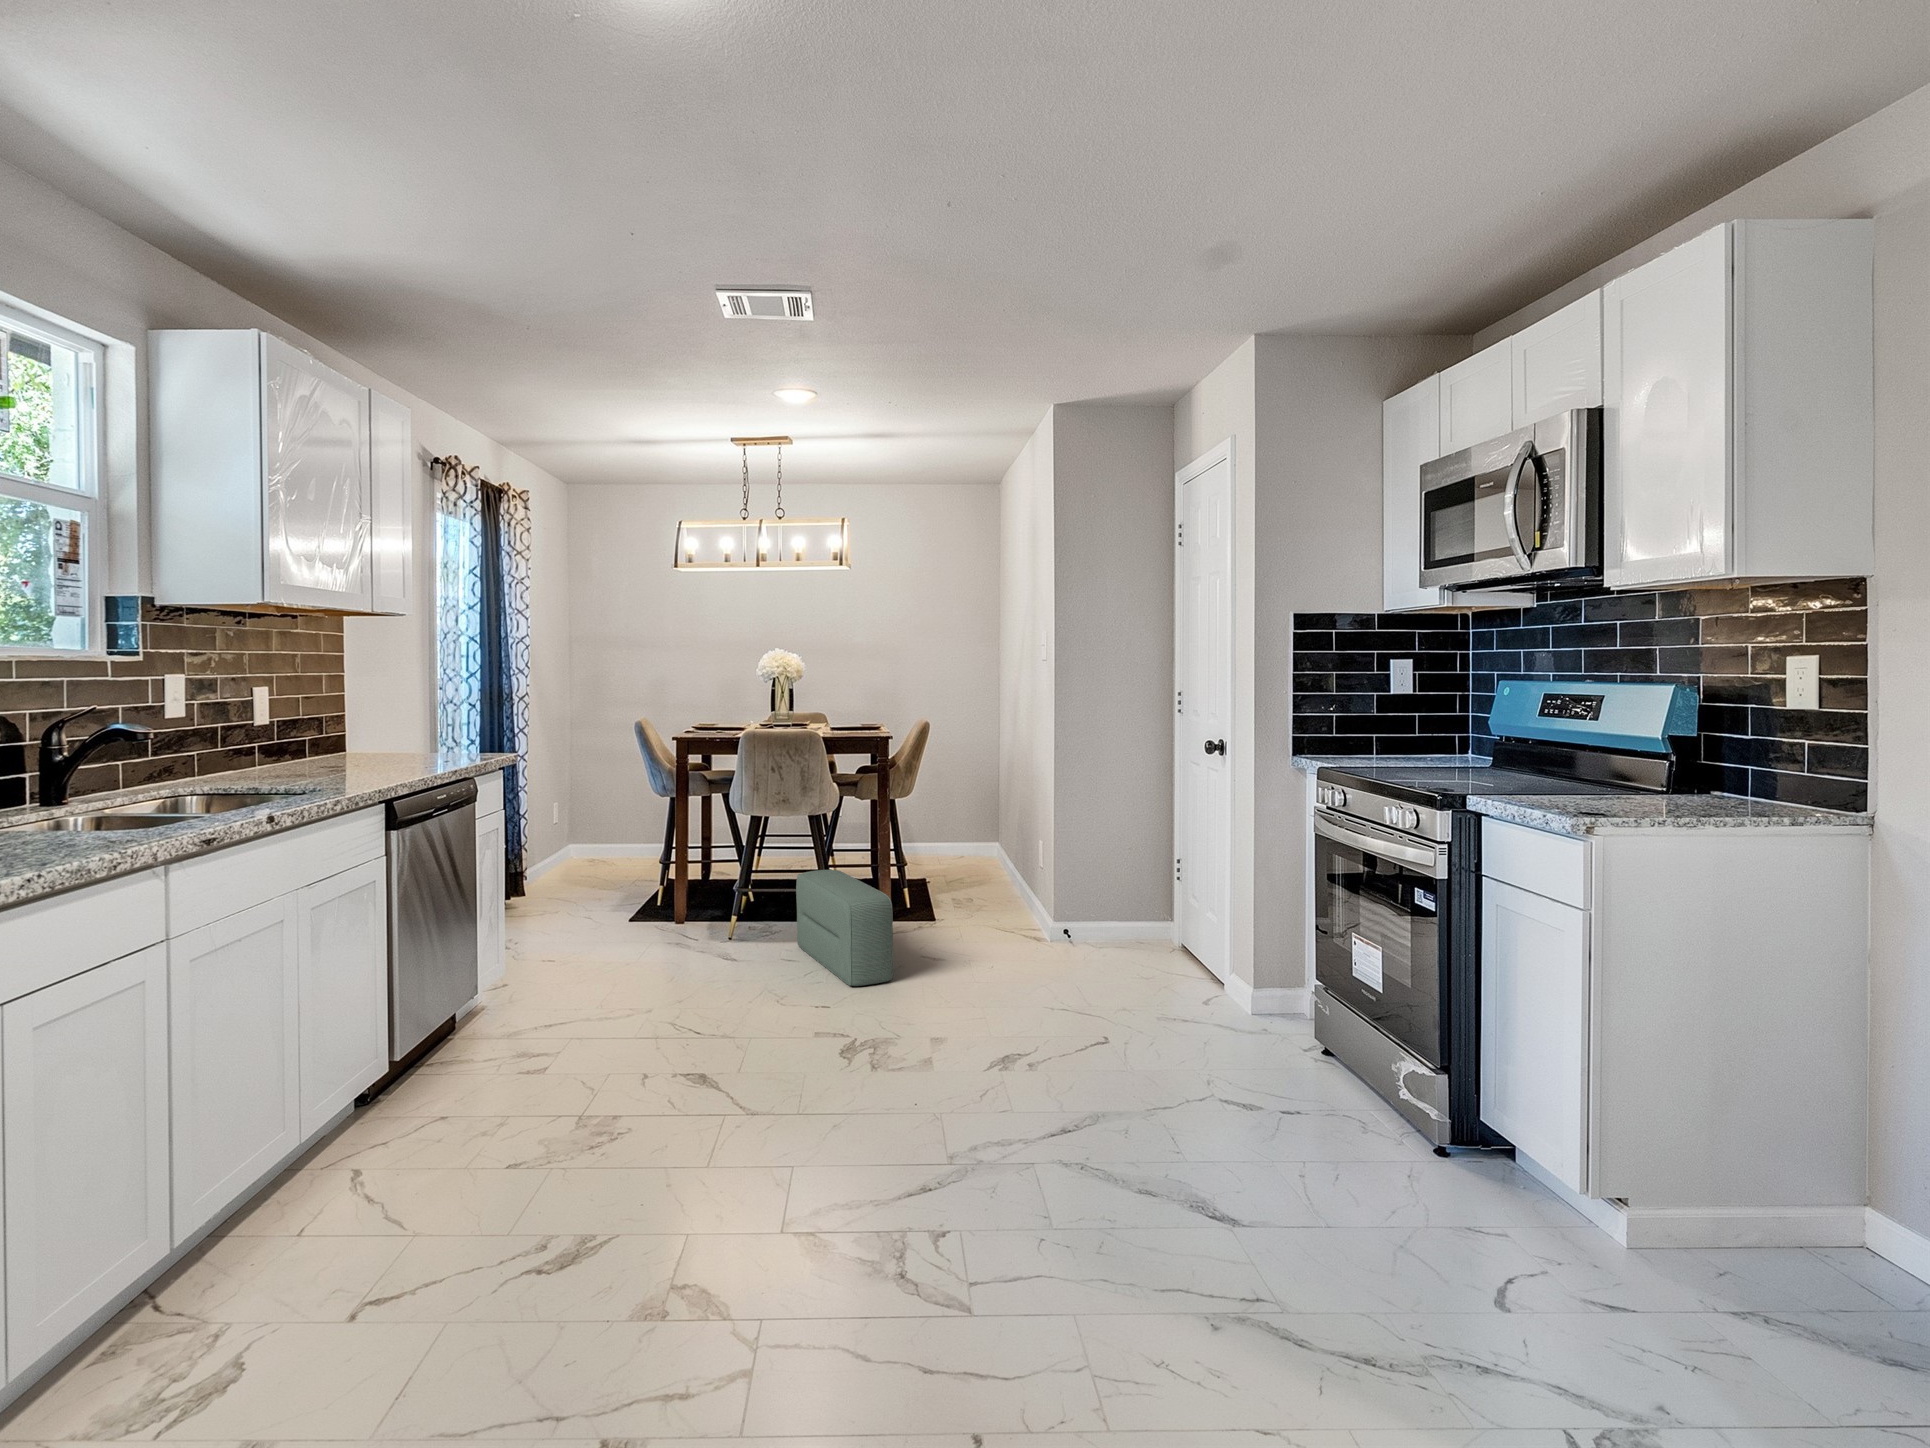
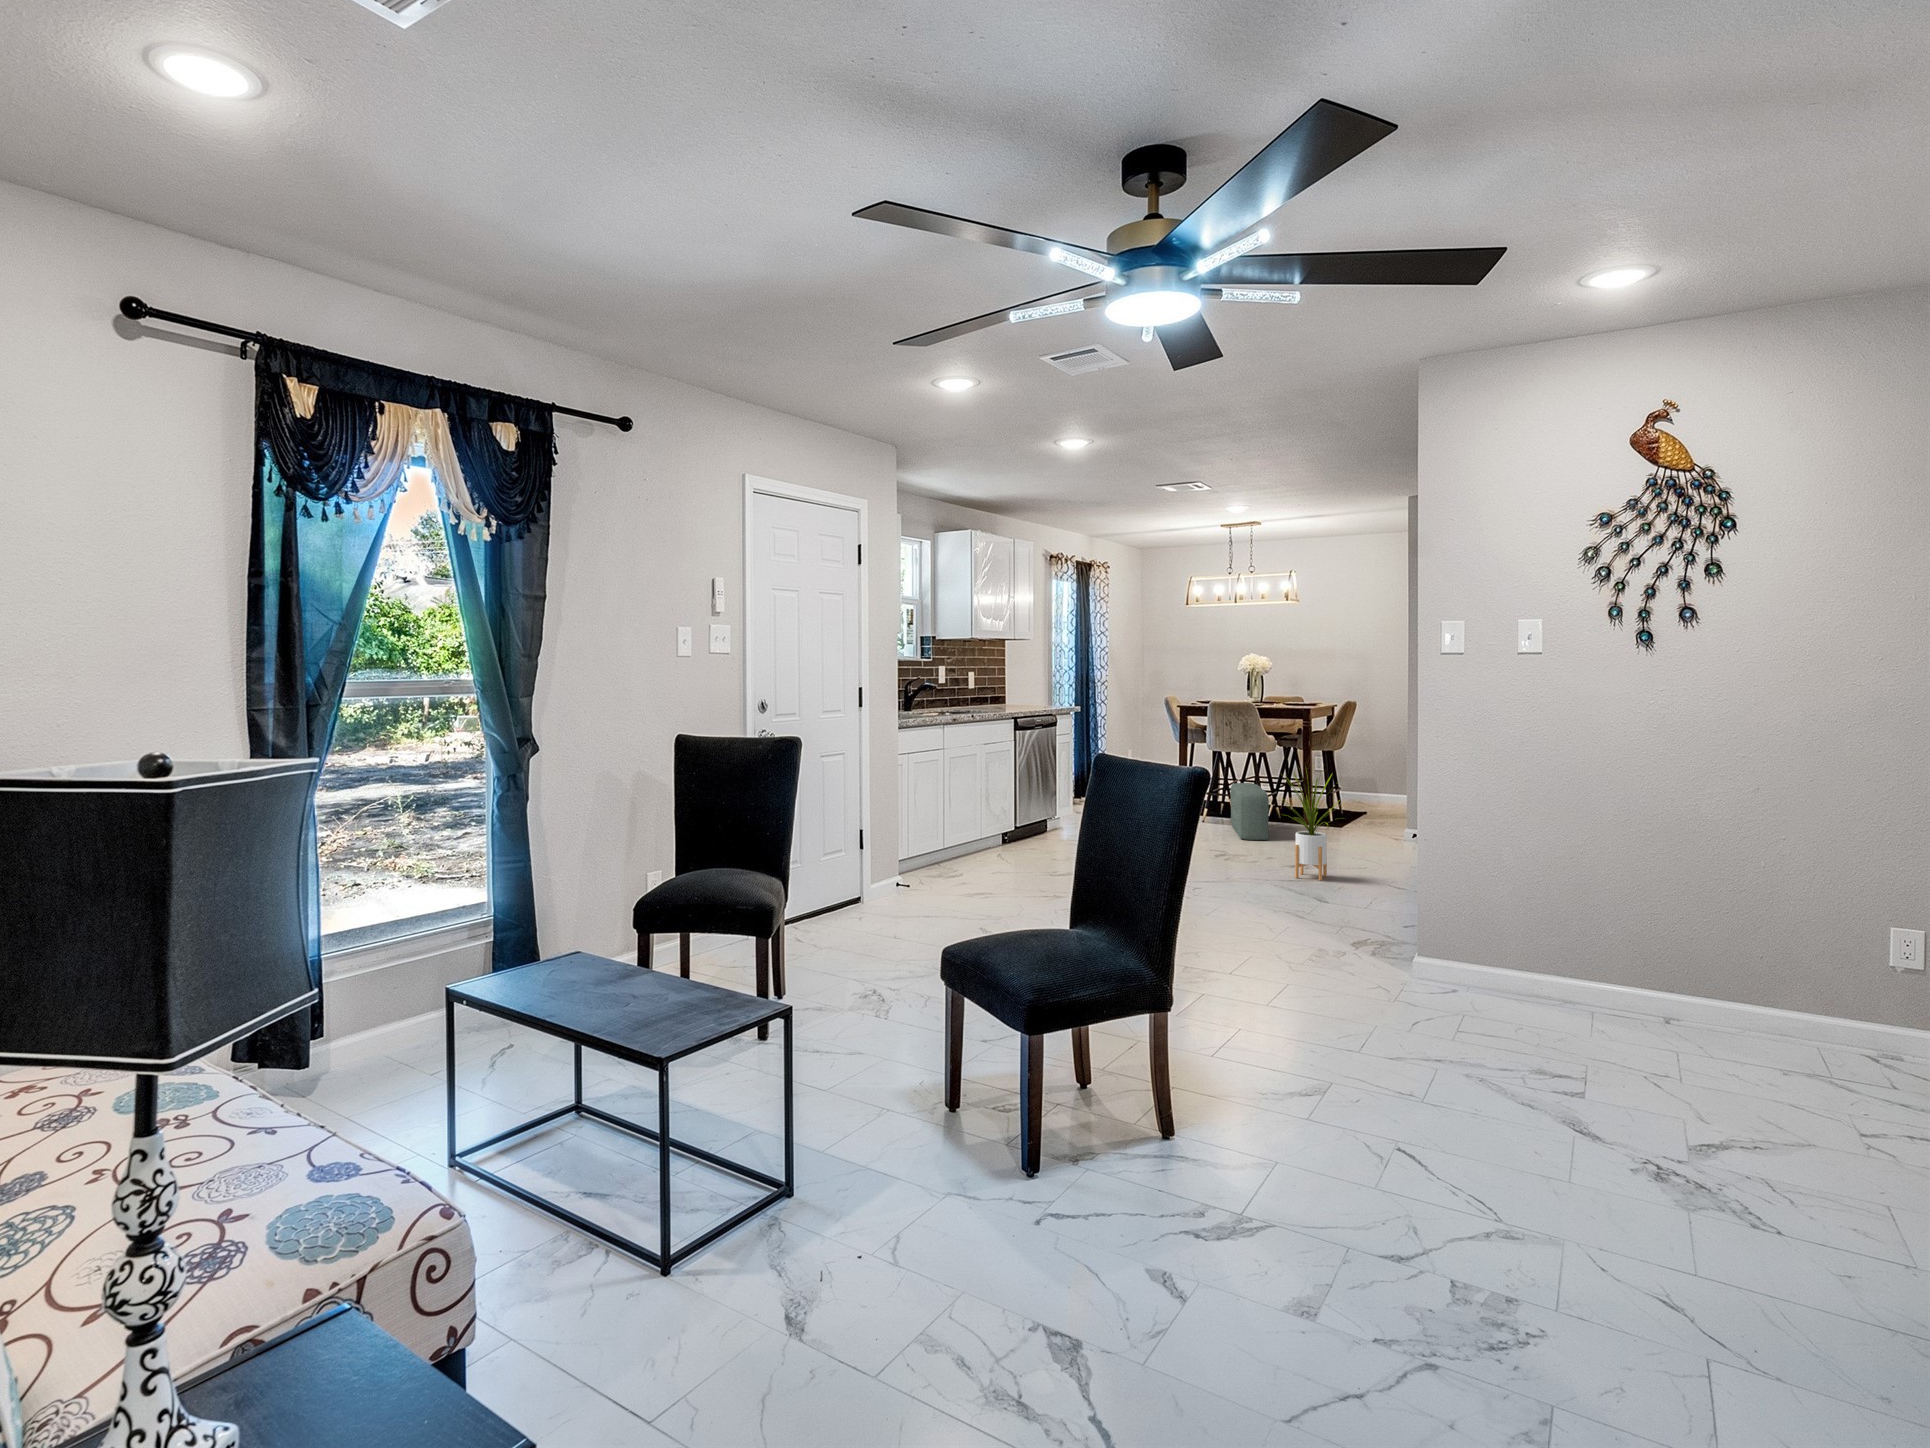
house plant: none [1031,864,1159,1115] -> present [1284,773,1340,880]

